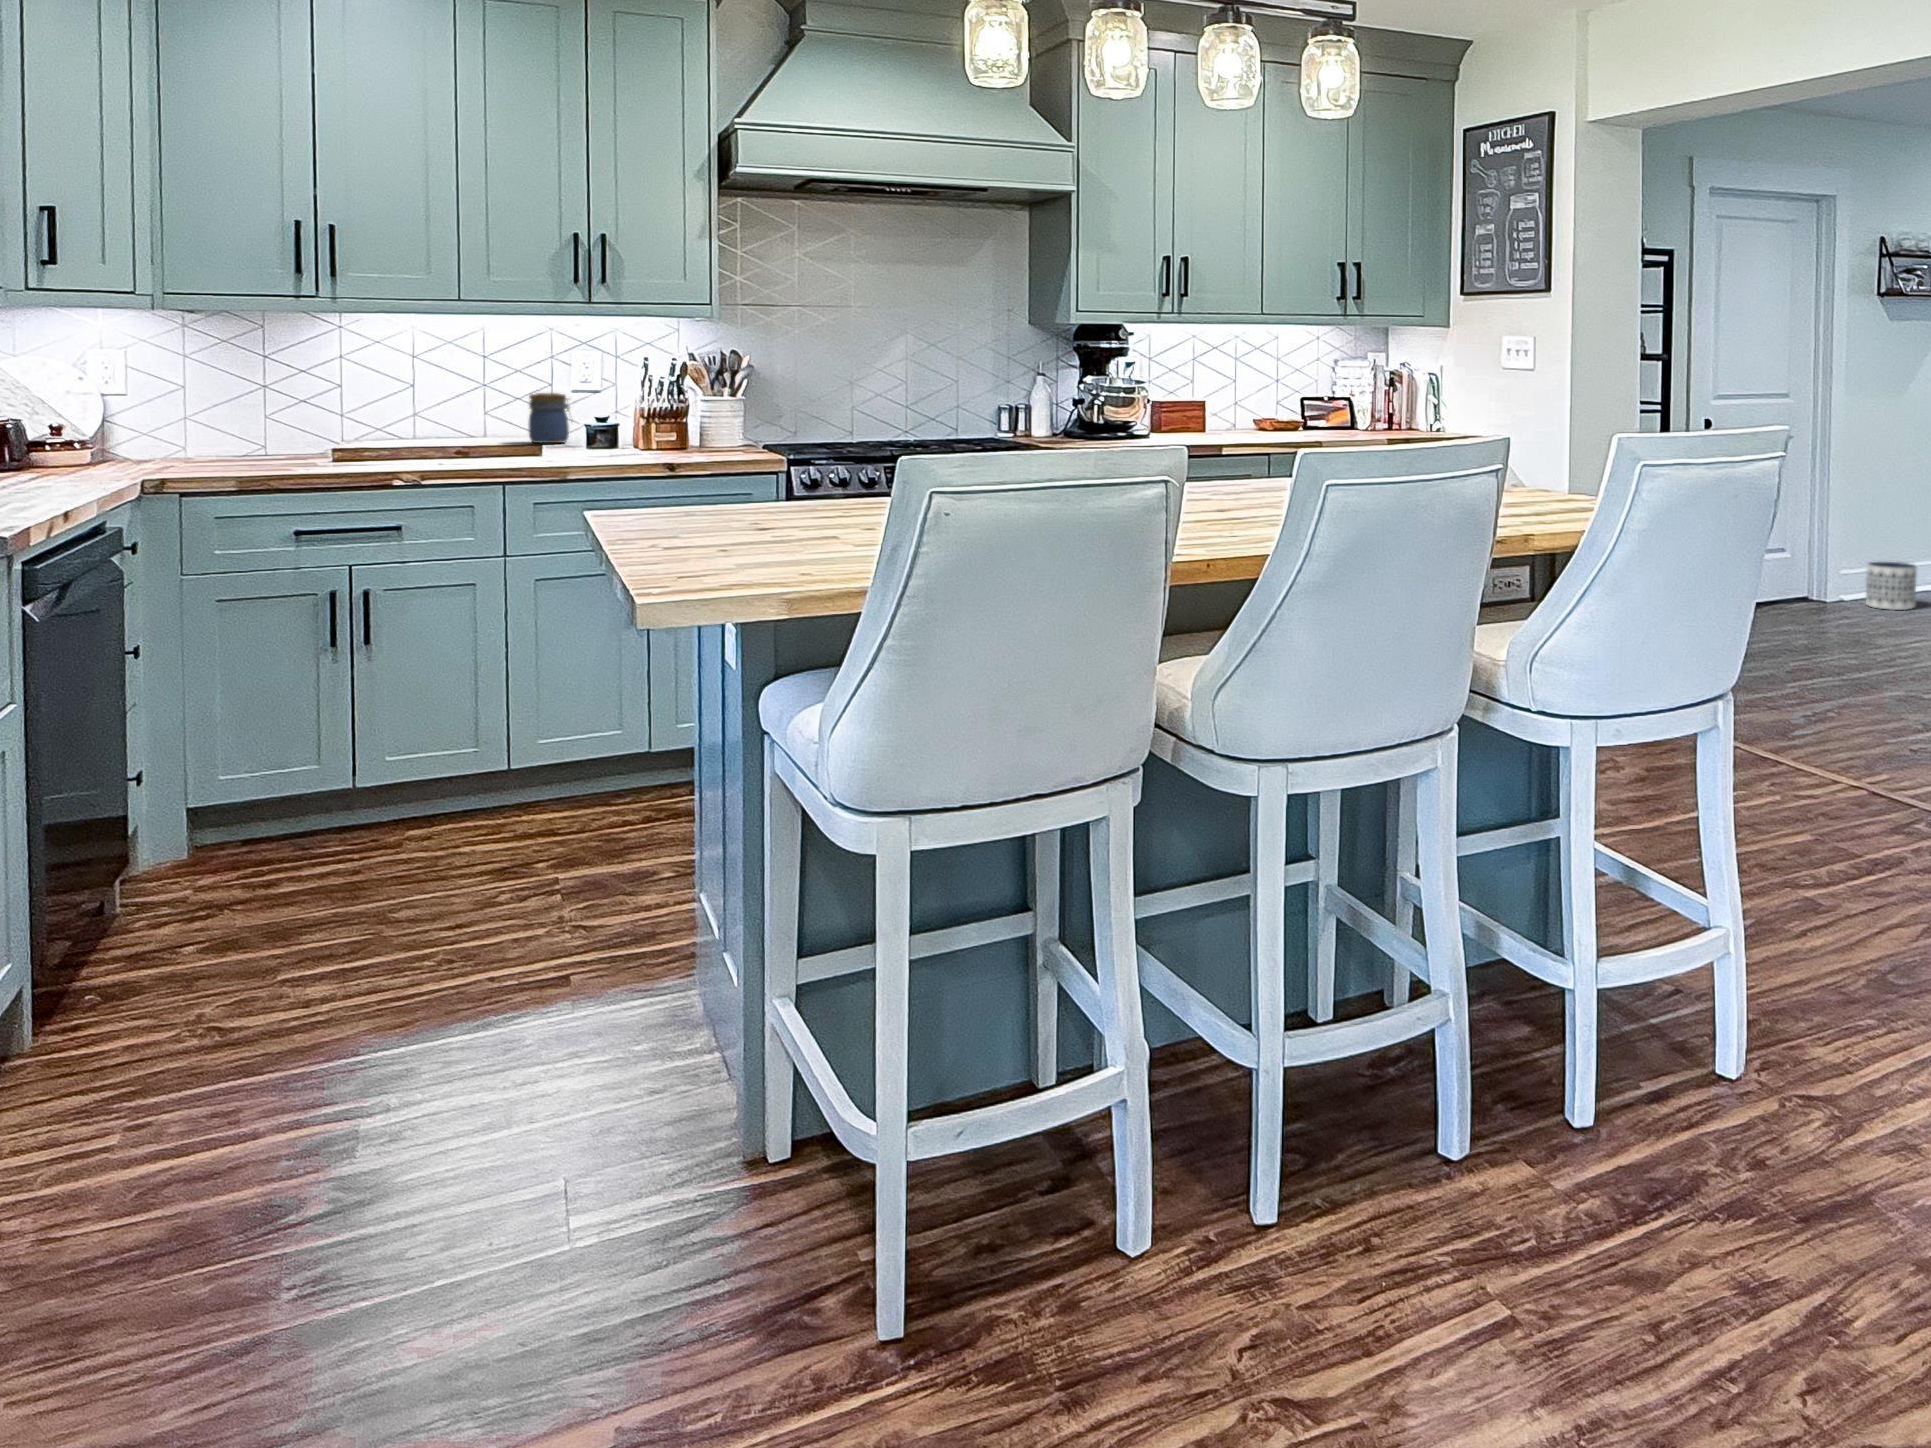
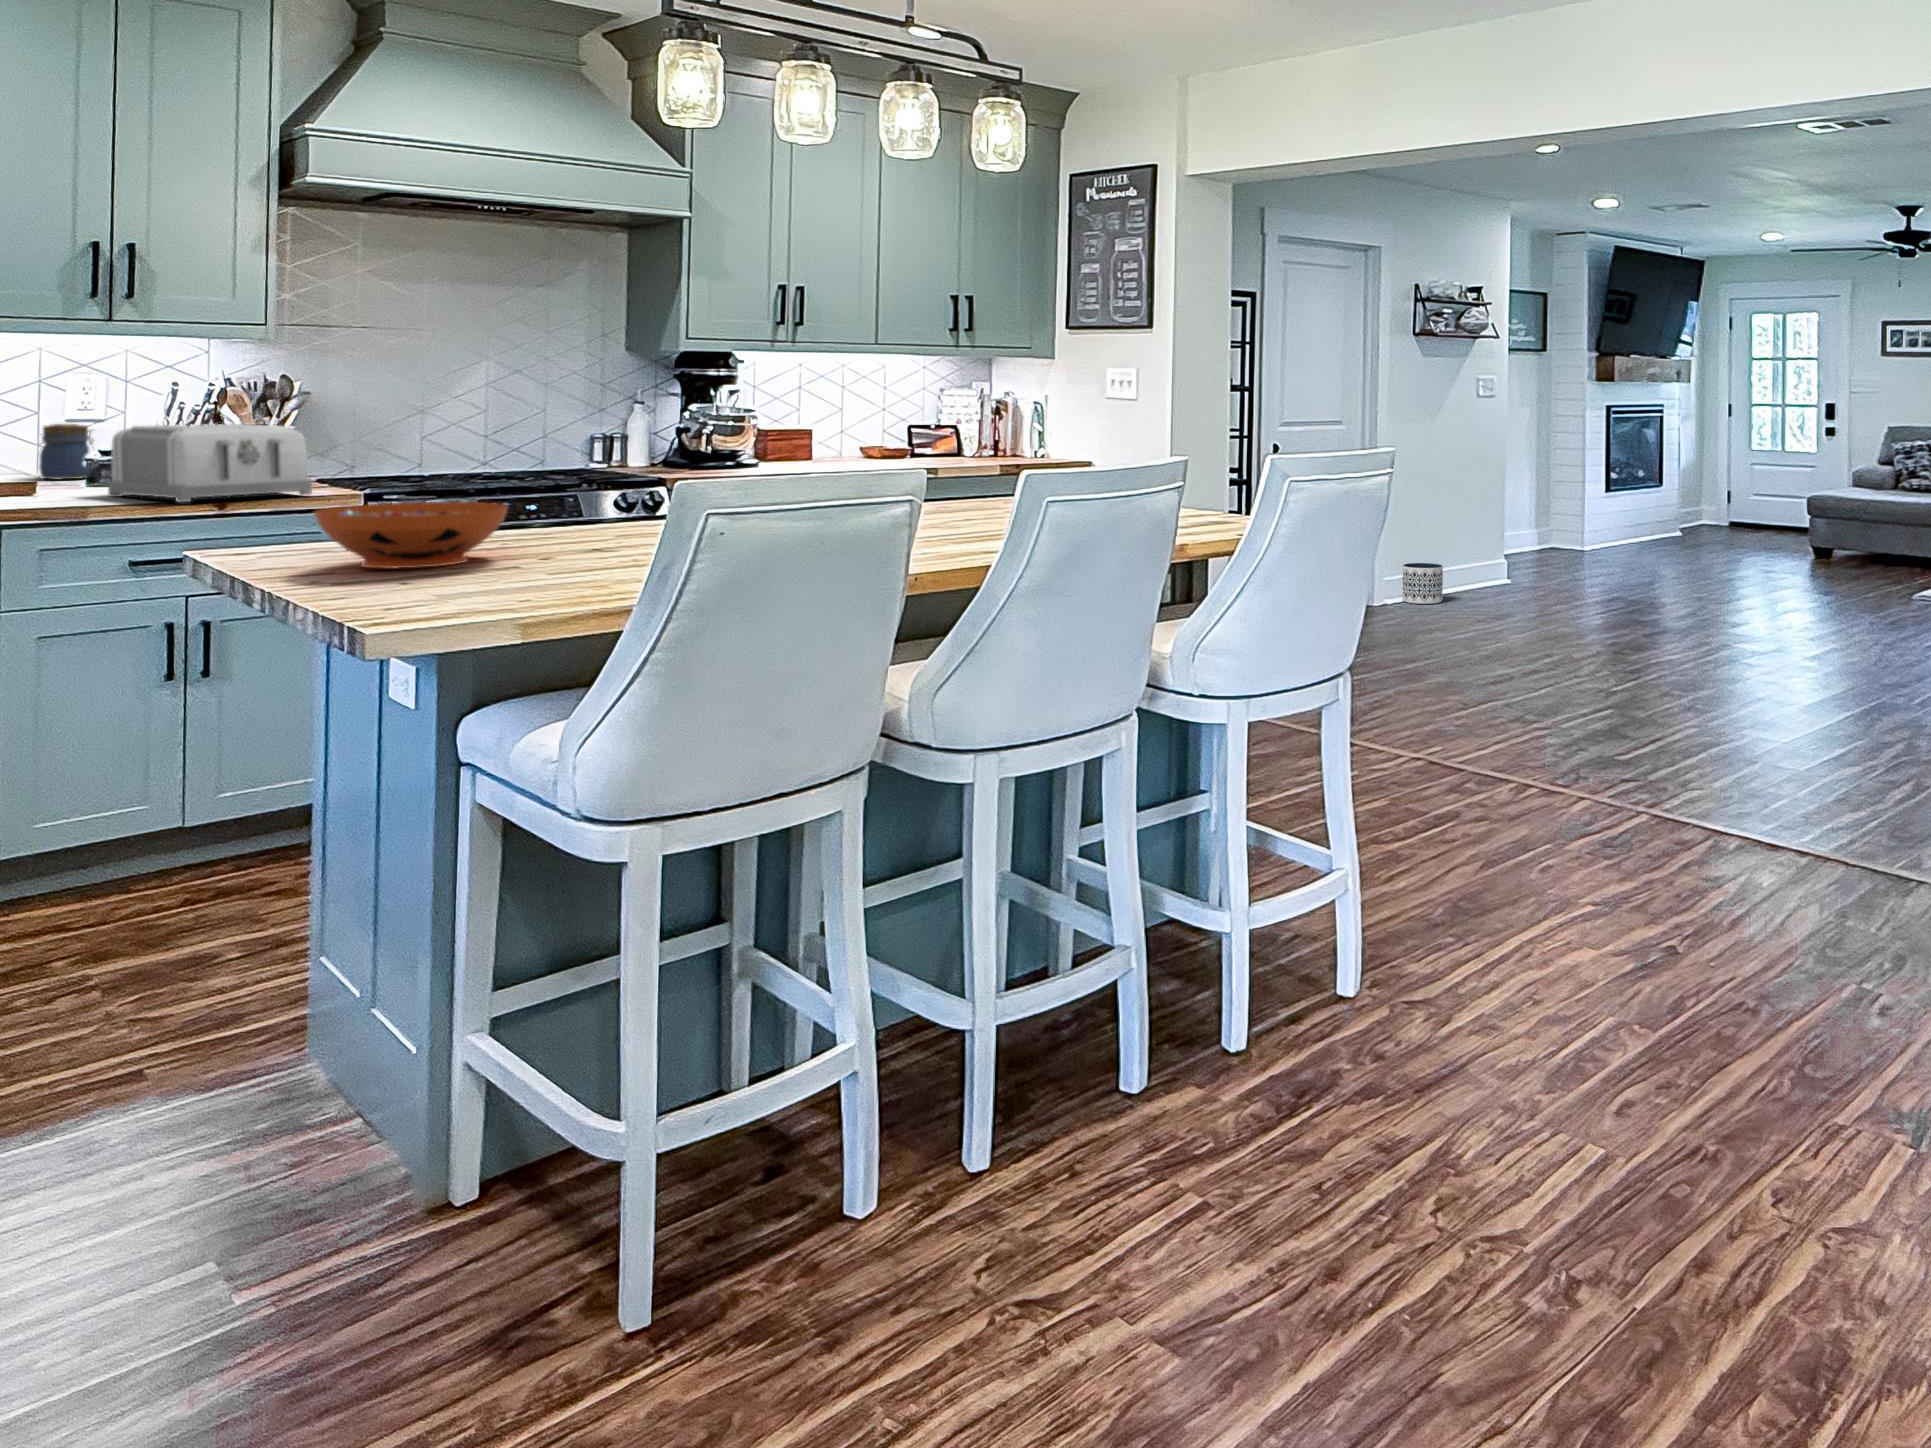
toaster: none [569,393,731,465] -> present [108,424,312,502]
decorative bowl: none [658,466,835,531] -> present [315,502,508,569]

